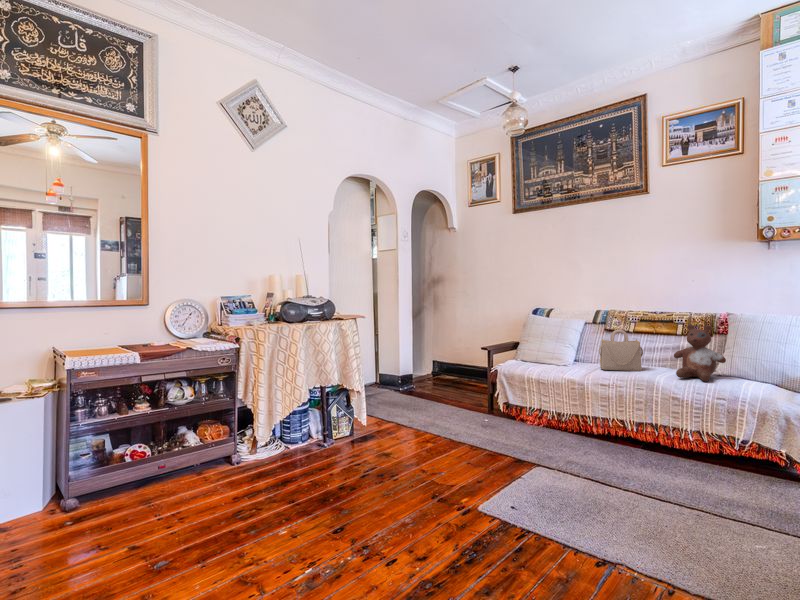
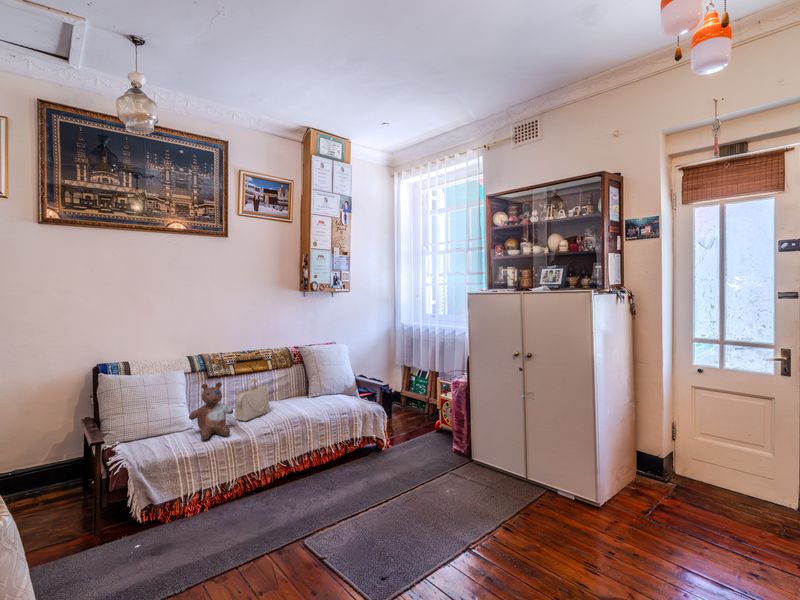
stuffed bear: present [674,324,726,381] -> present [189,382,233,440]

